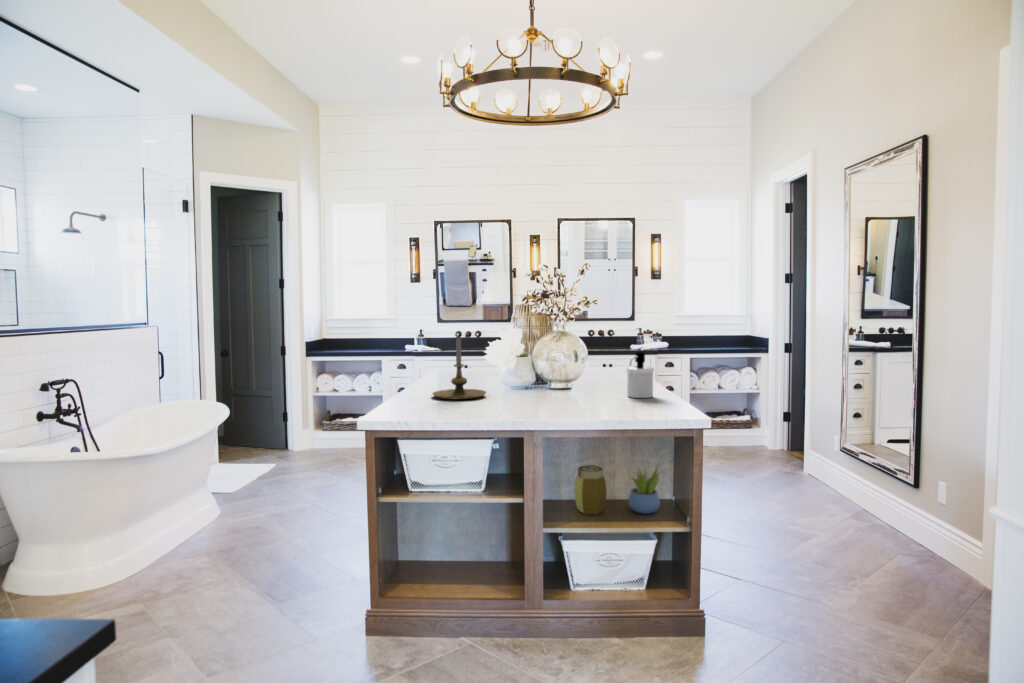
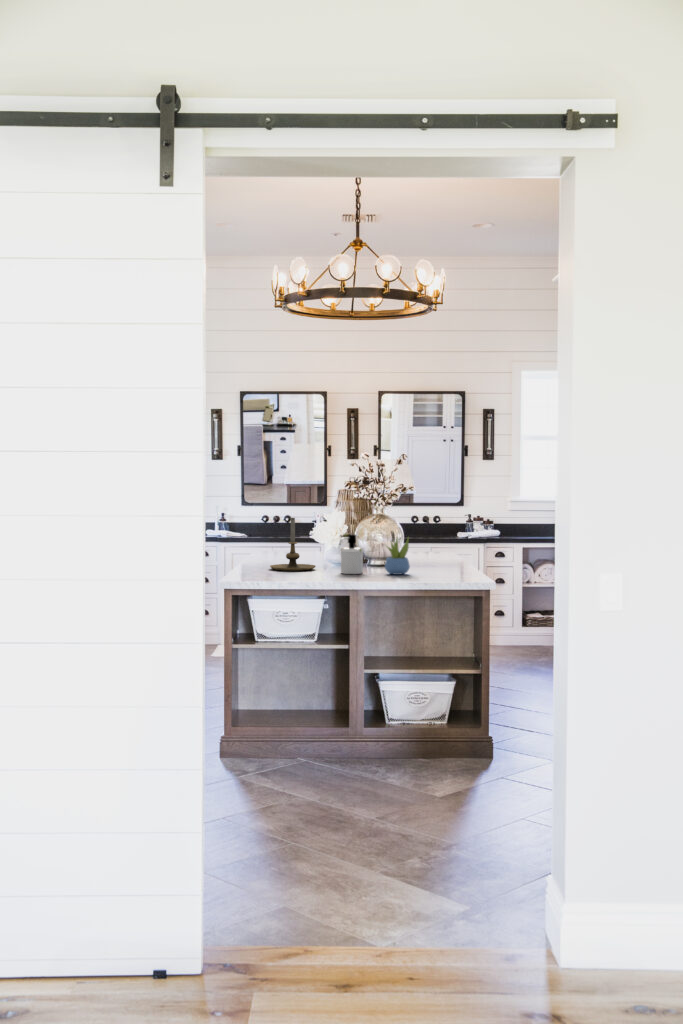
soap dispenser: present [626,352,654,398] -> present [339,534,364,574]
jar: present [574,465,607,515] -> none [389,624,415,662]
succulent plant: present [628,466,660,514] -> present [385,539,410,575]

